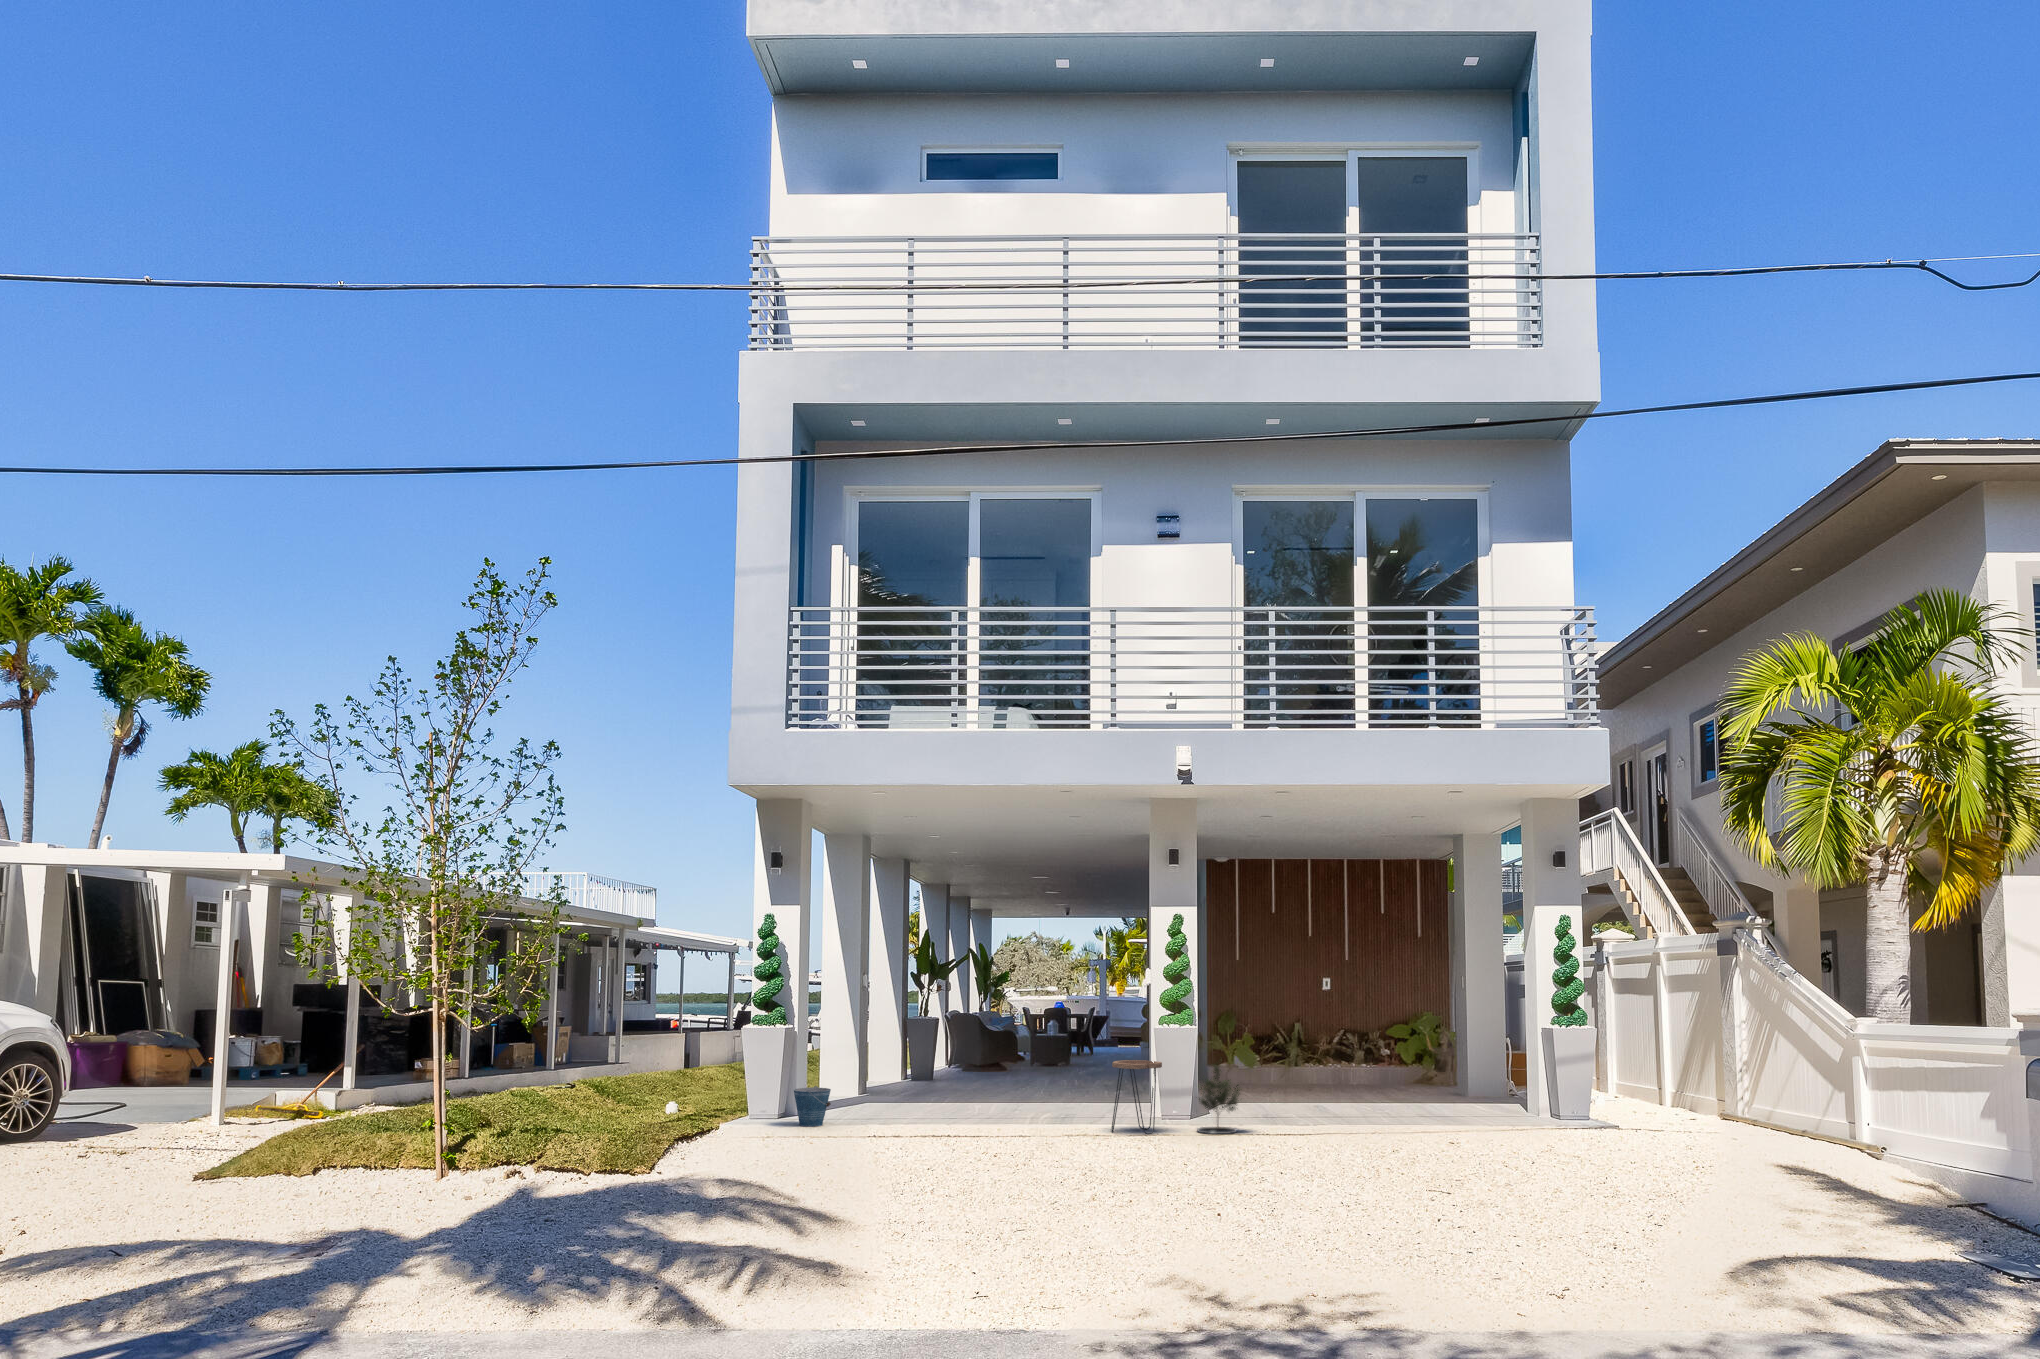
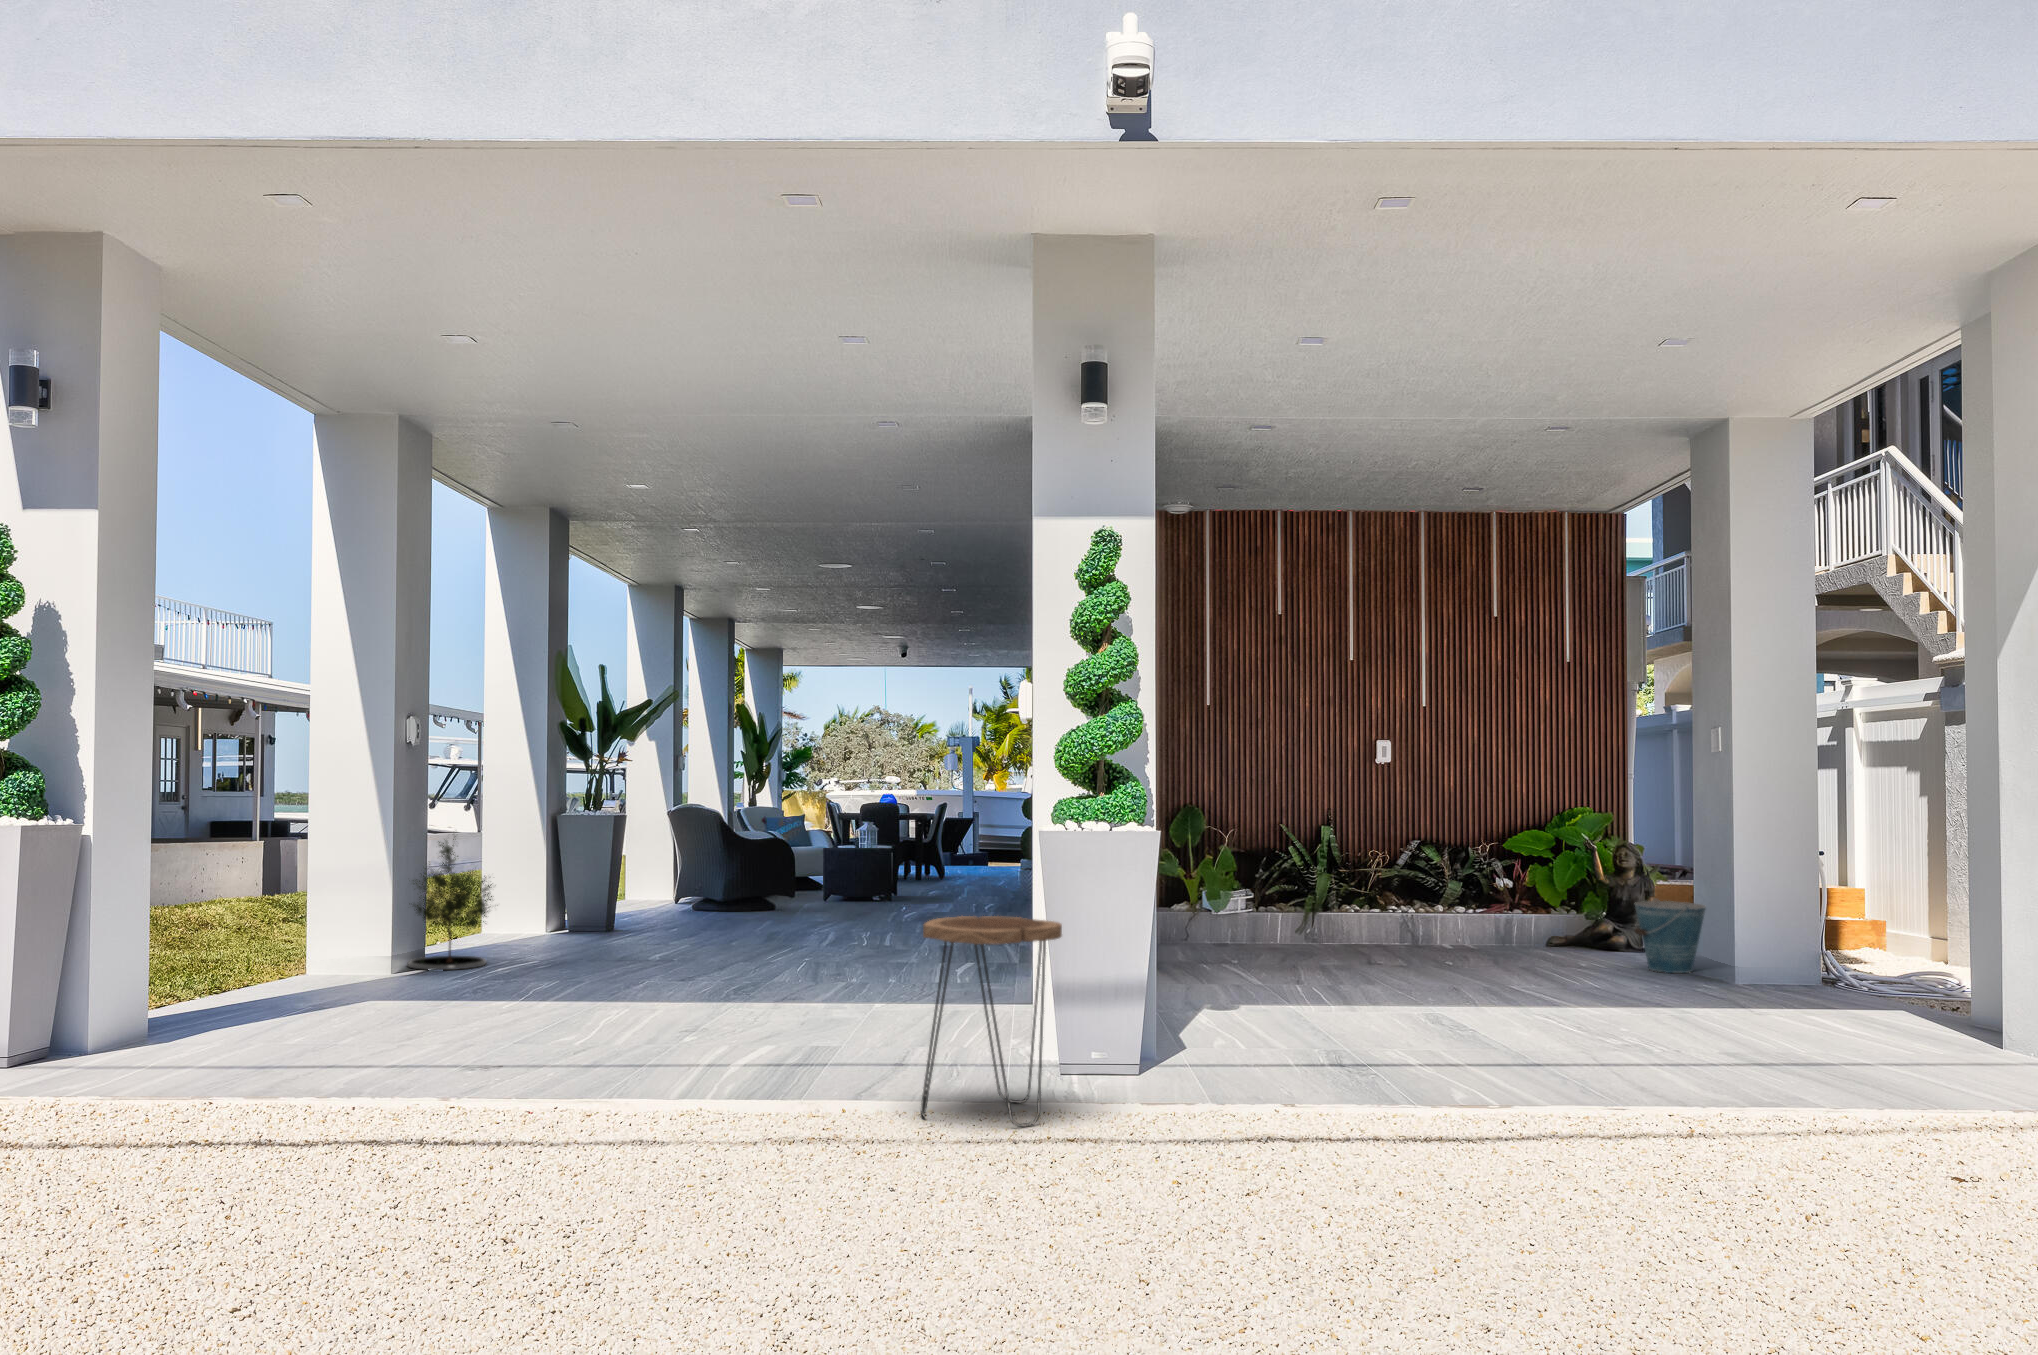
potted tree: present [1197,1063,1240,1134] -> present [408,836,492,970]
bucket: present [794,1086,831,1126] -> present [1635,899,1706,973]

